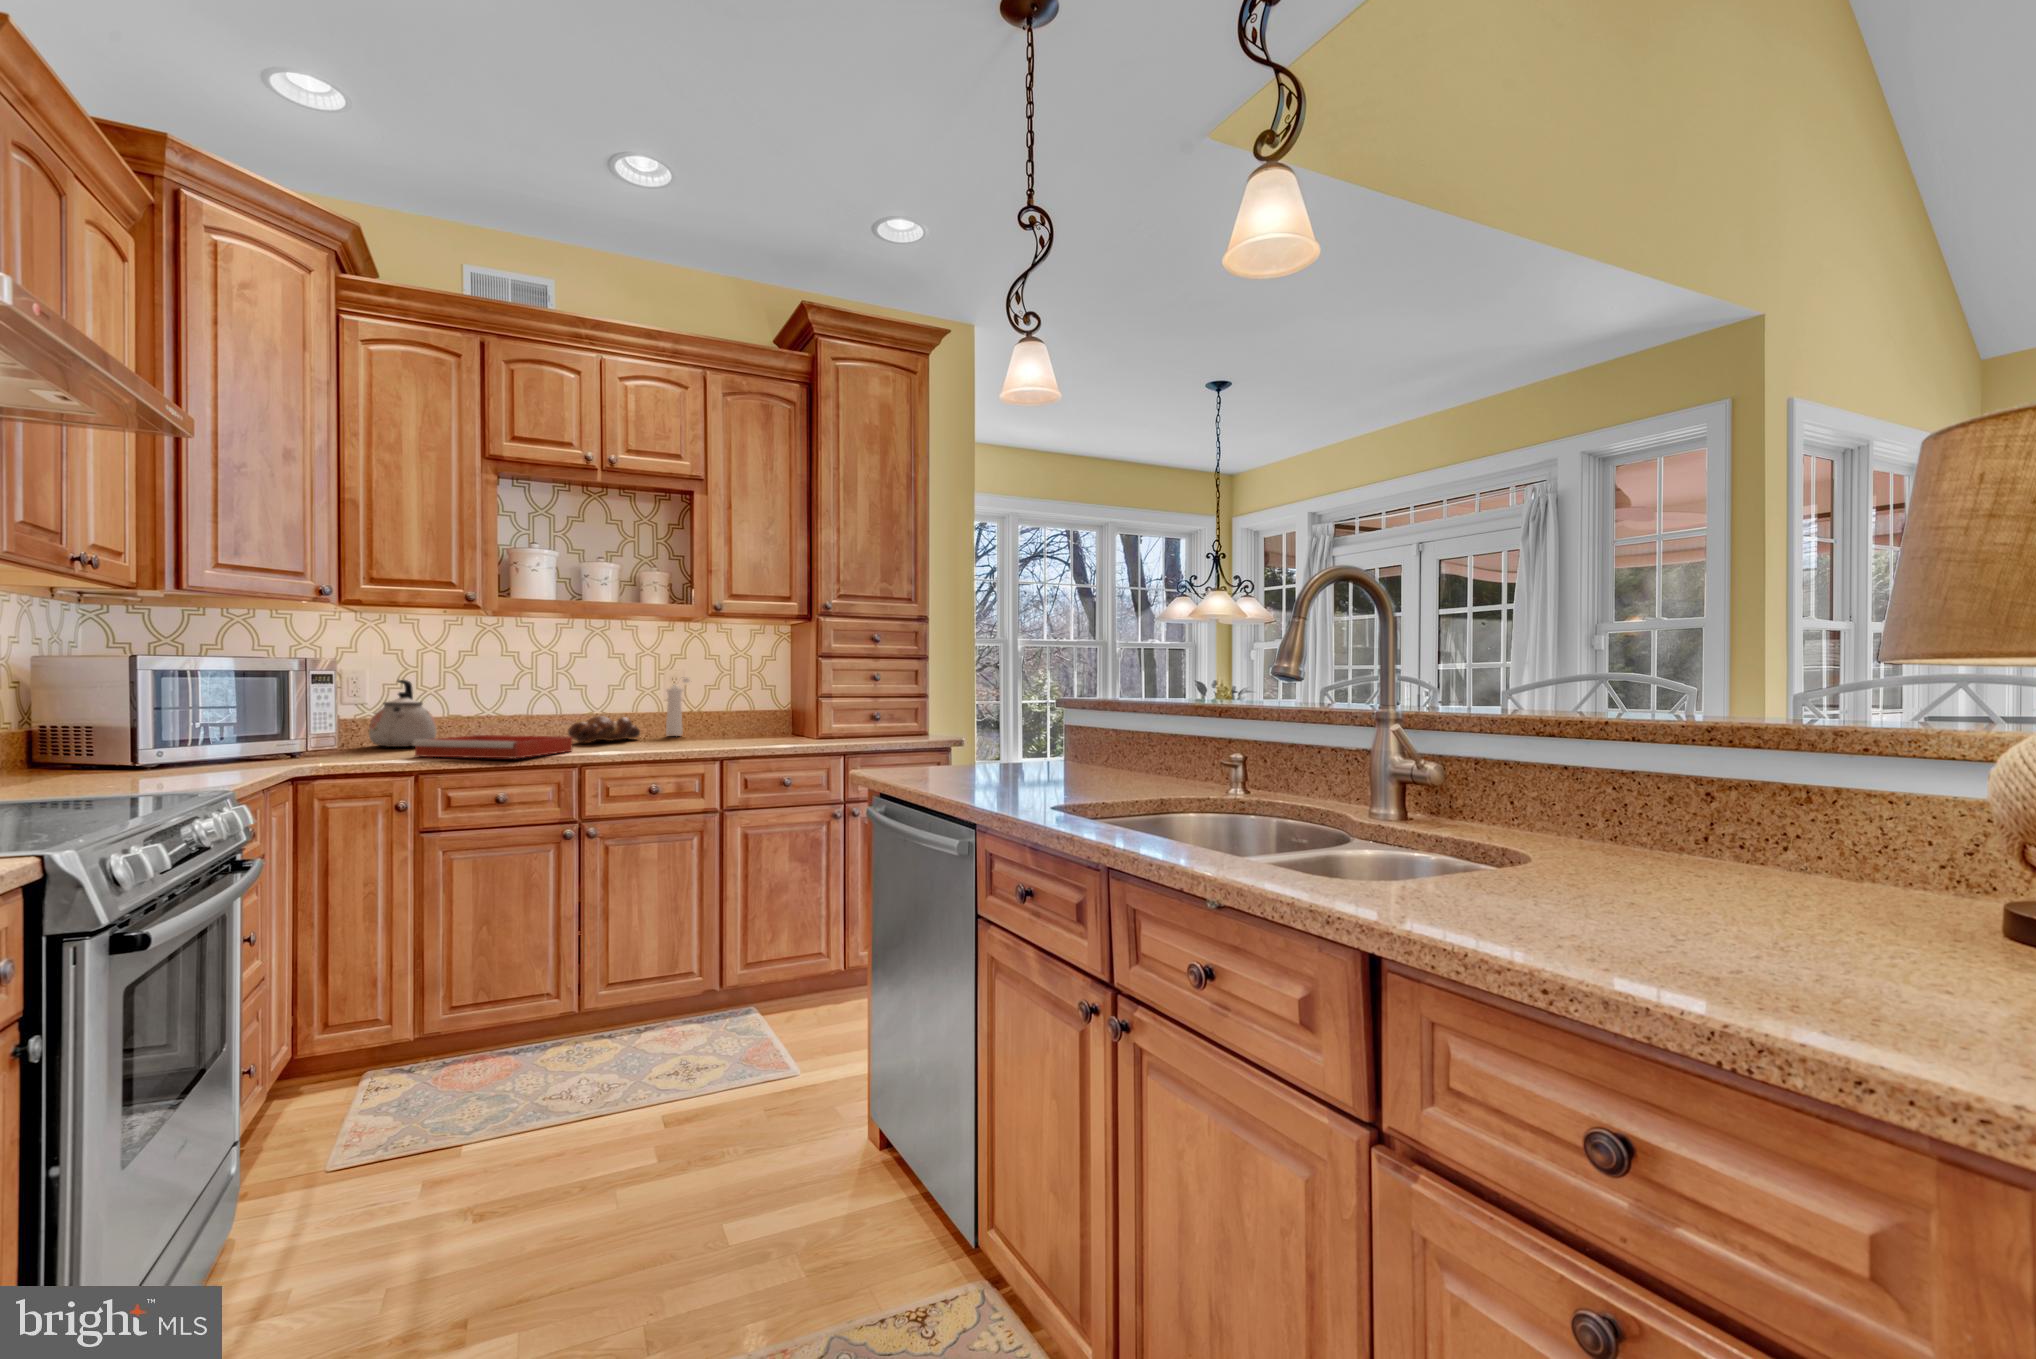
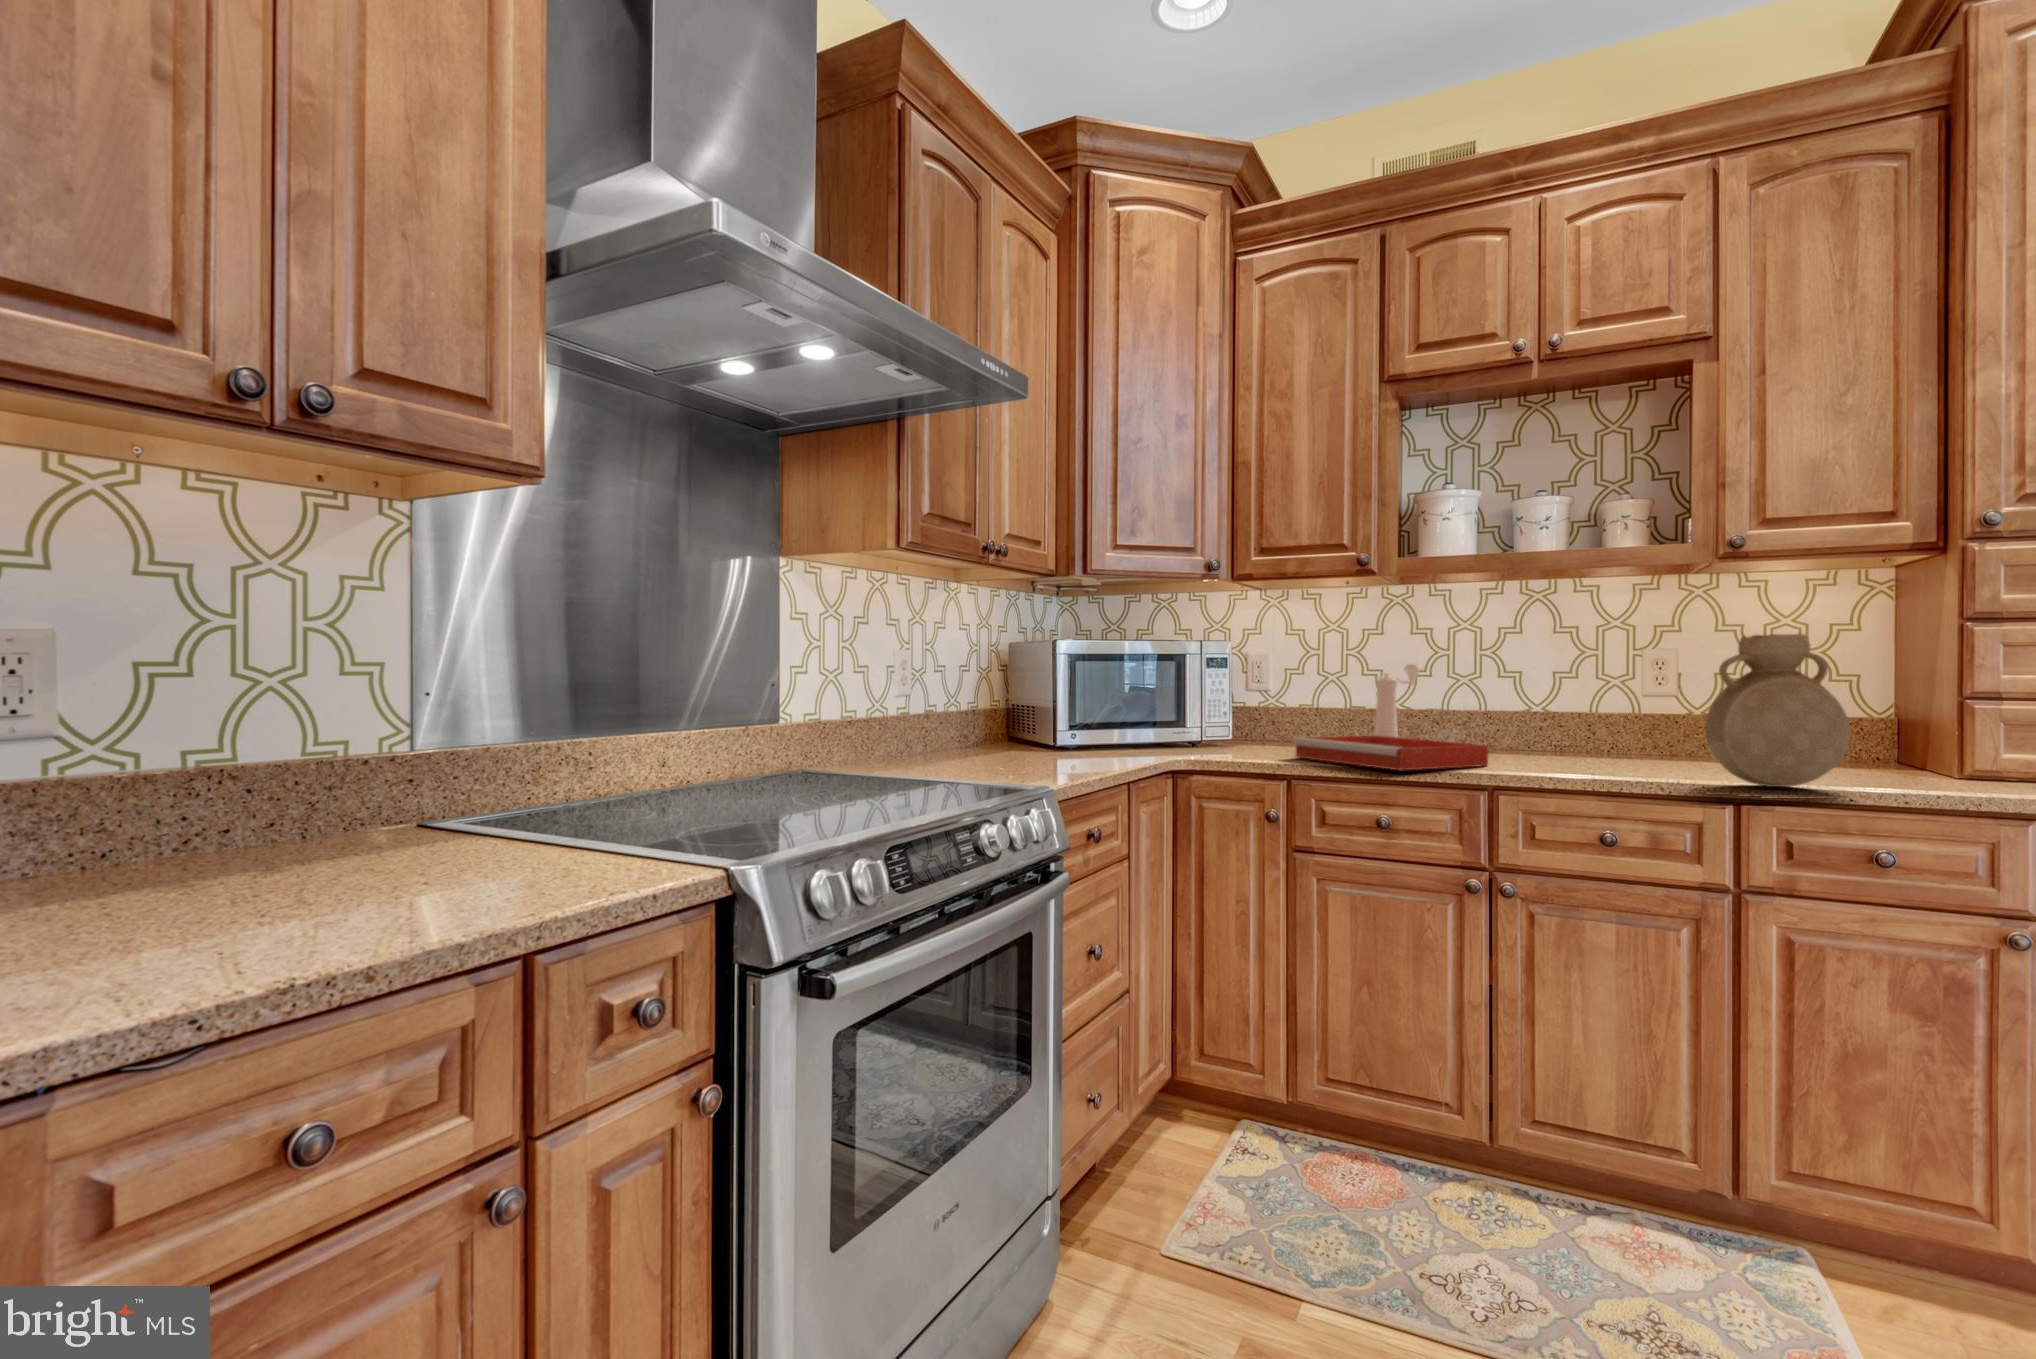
vase: none [705,663,773,750] -> present [1705,633,1850,787]
pepper mill: present [666,677,690,736] -> present [1374,664,1421,737]
kettle: present [369,680,436,747] -> none [1264,665,1334,744]
bread loaf: present [568,716,640,743] -> none [1491,718,1603,755]

